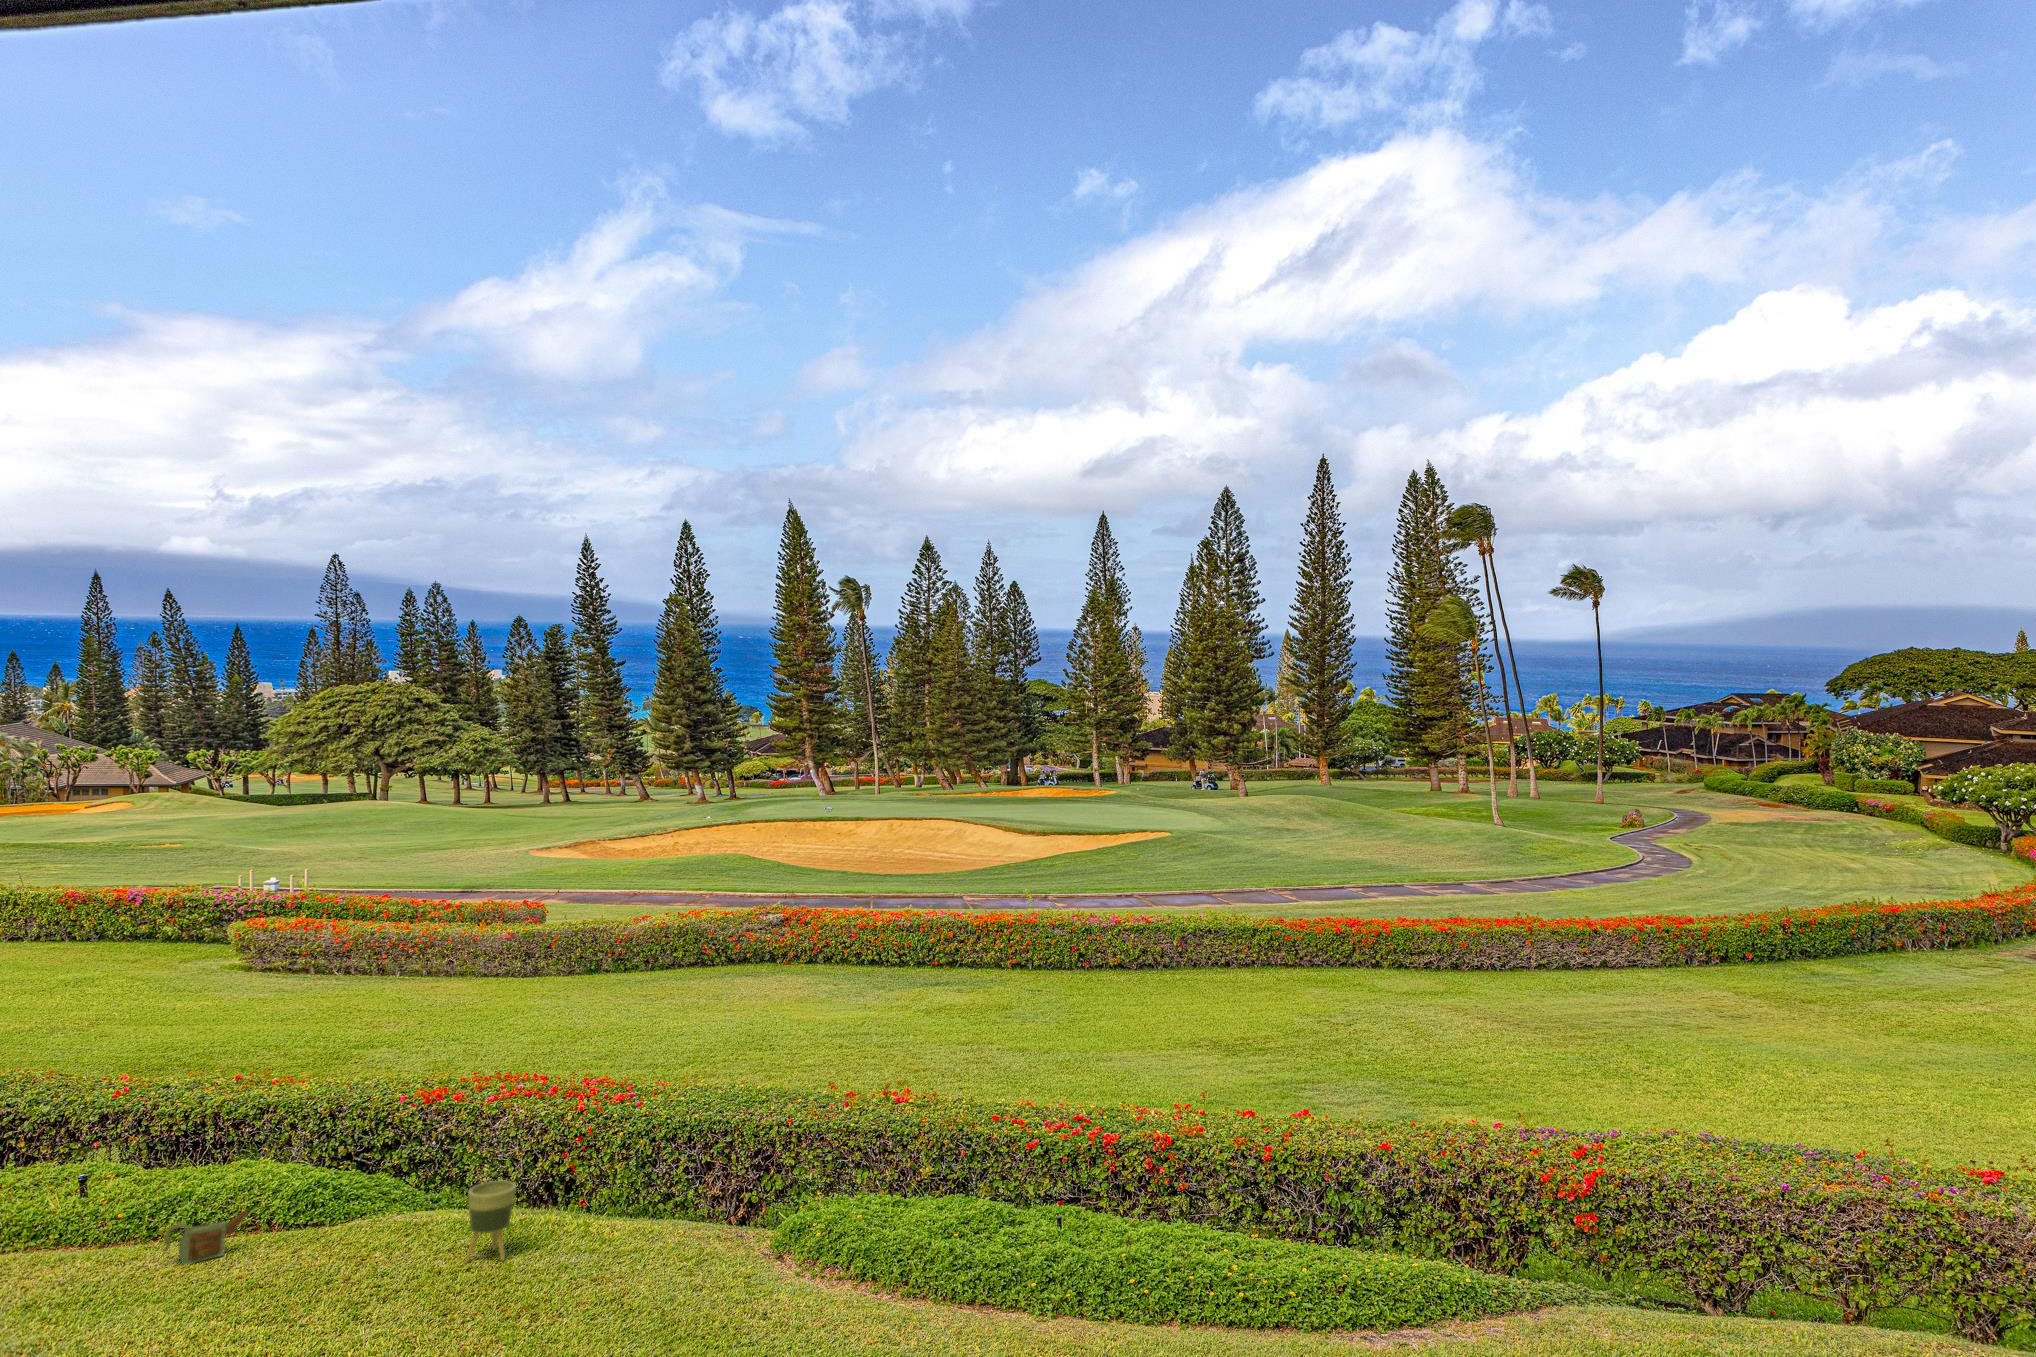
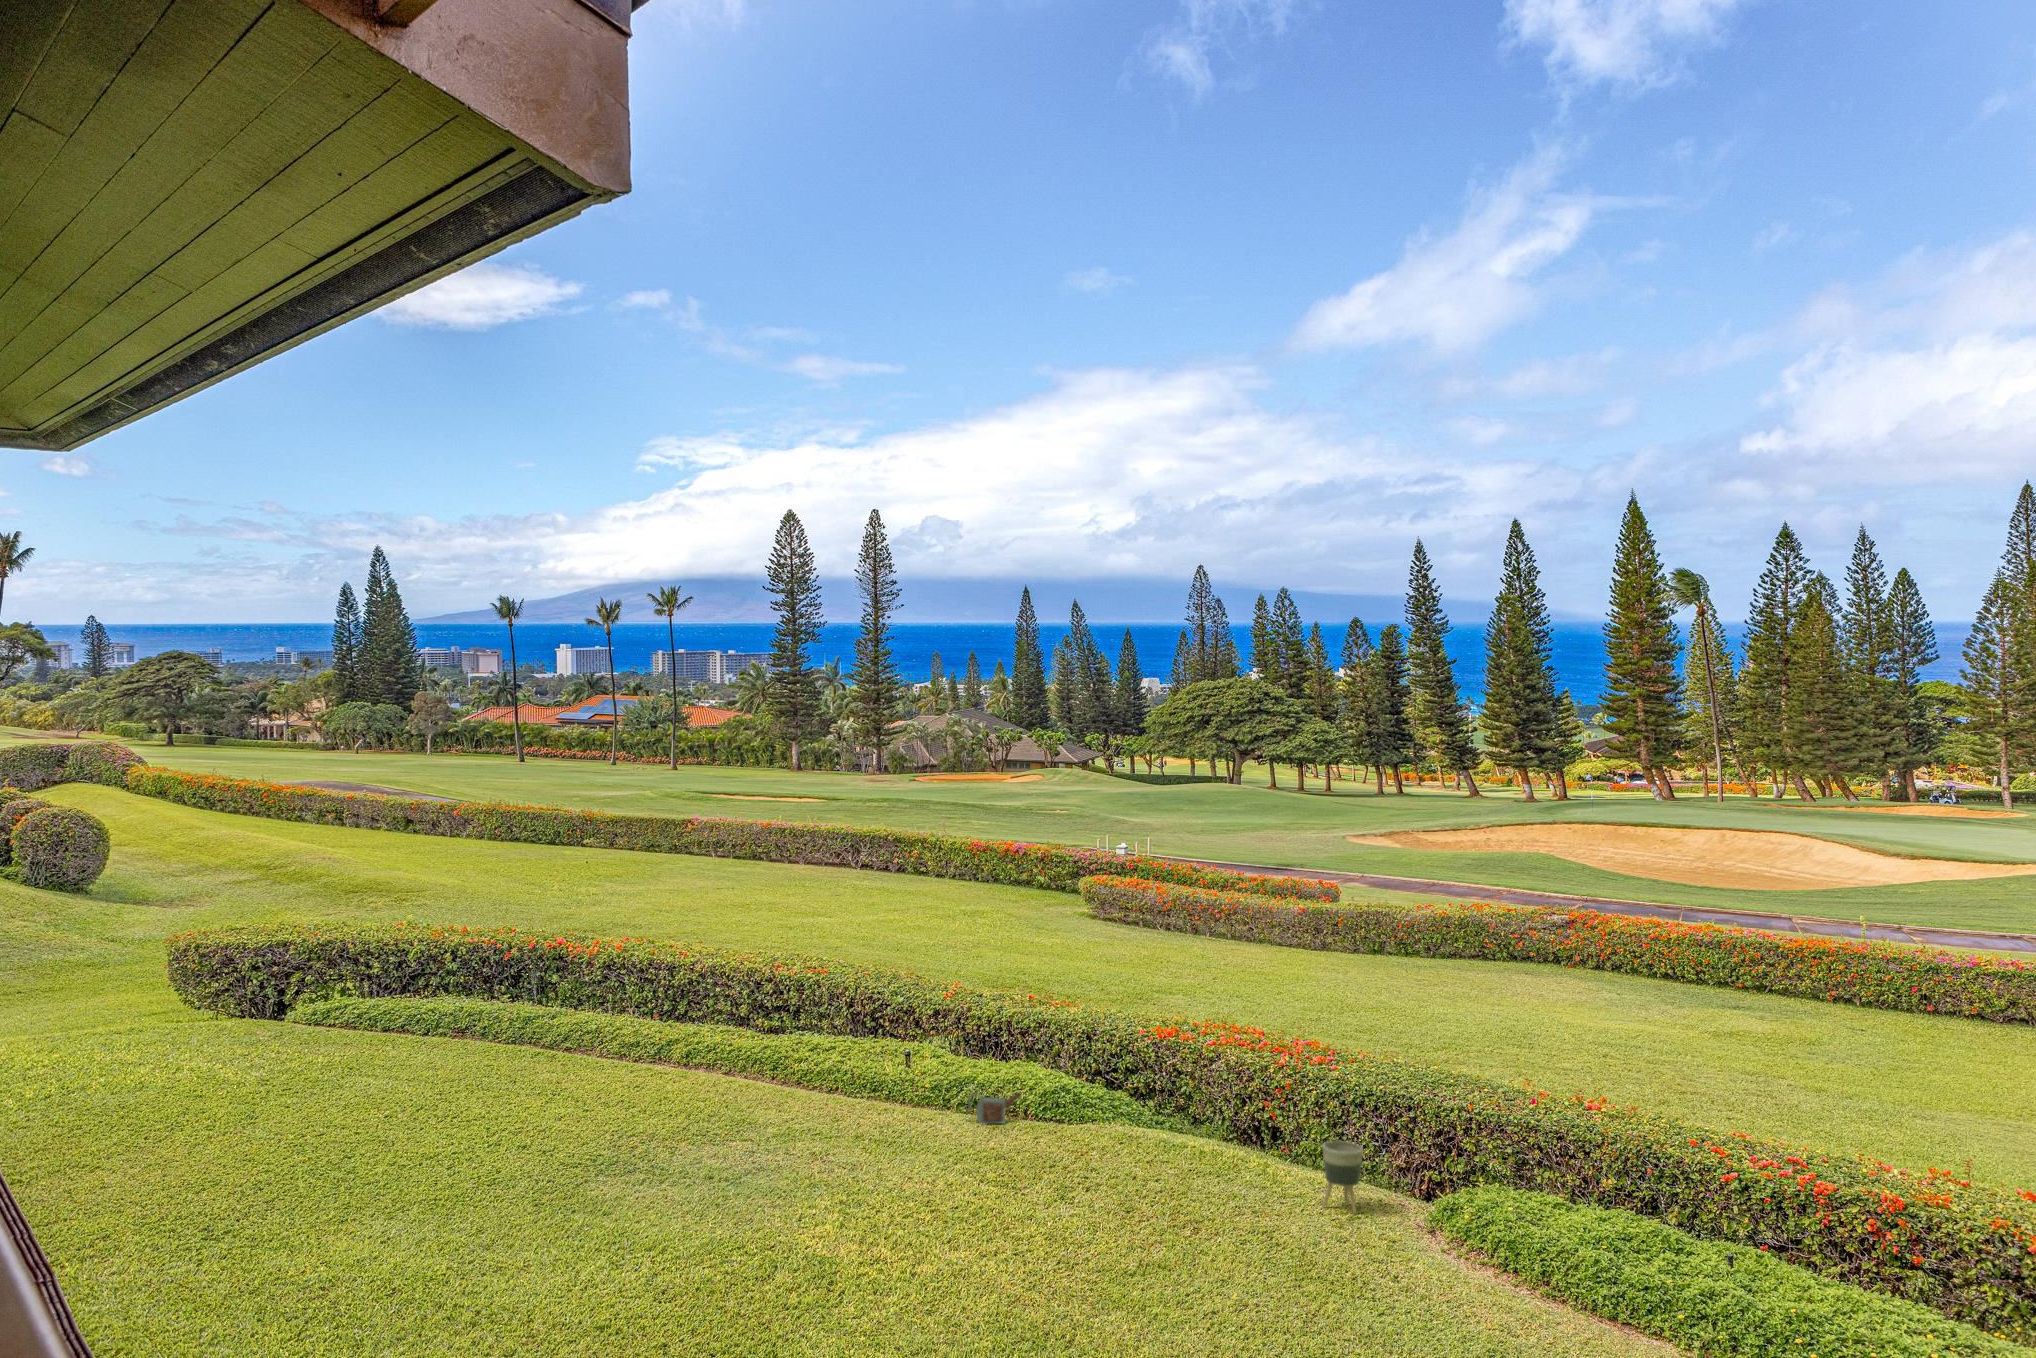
planter: present [465,1181,516,1262] -> present [1322,1141,1363,1214]

